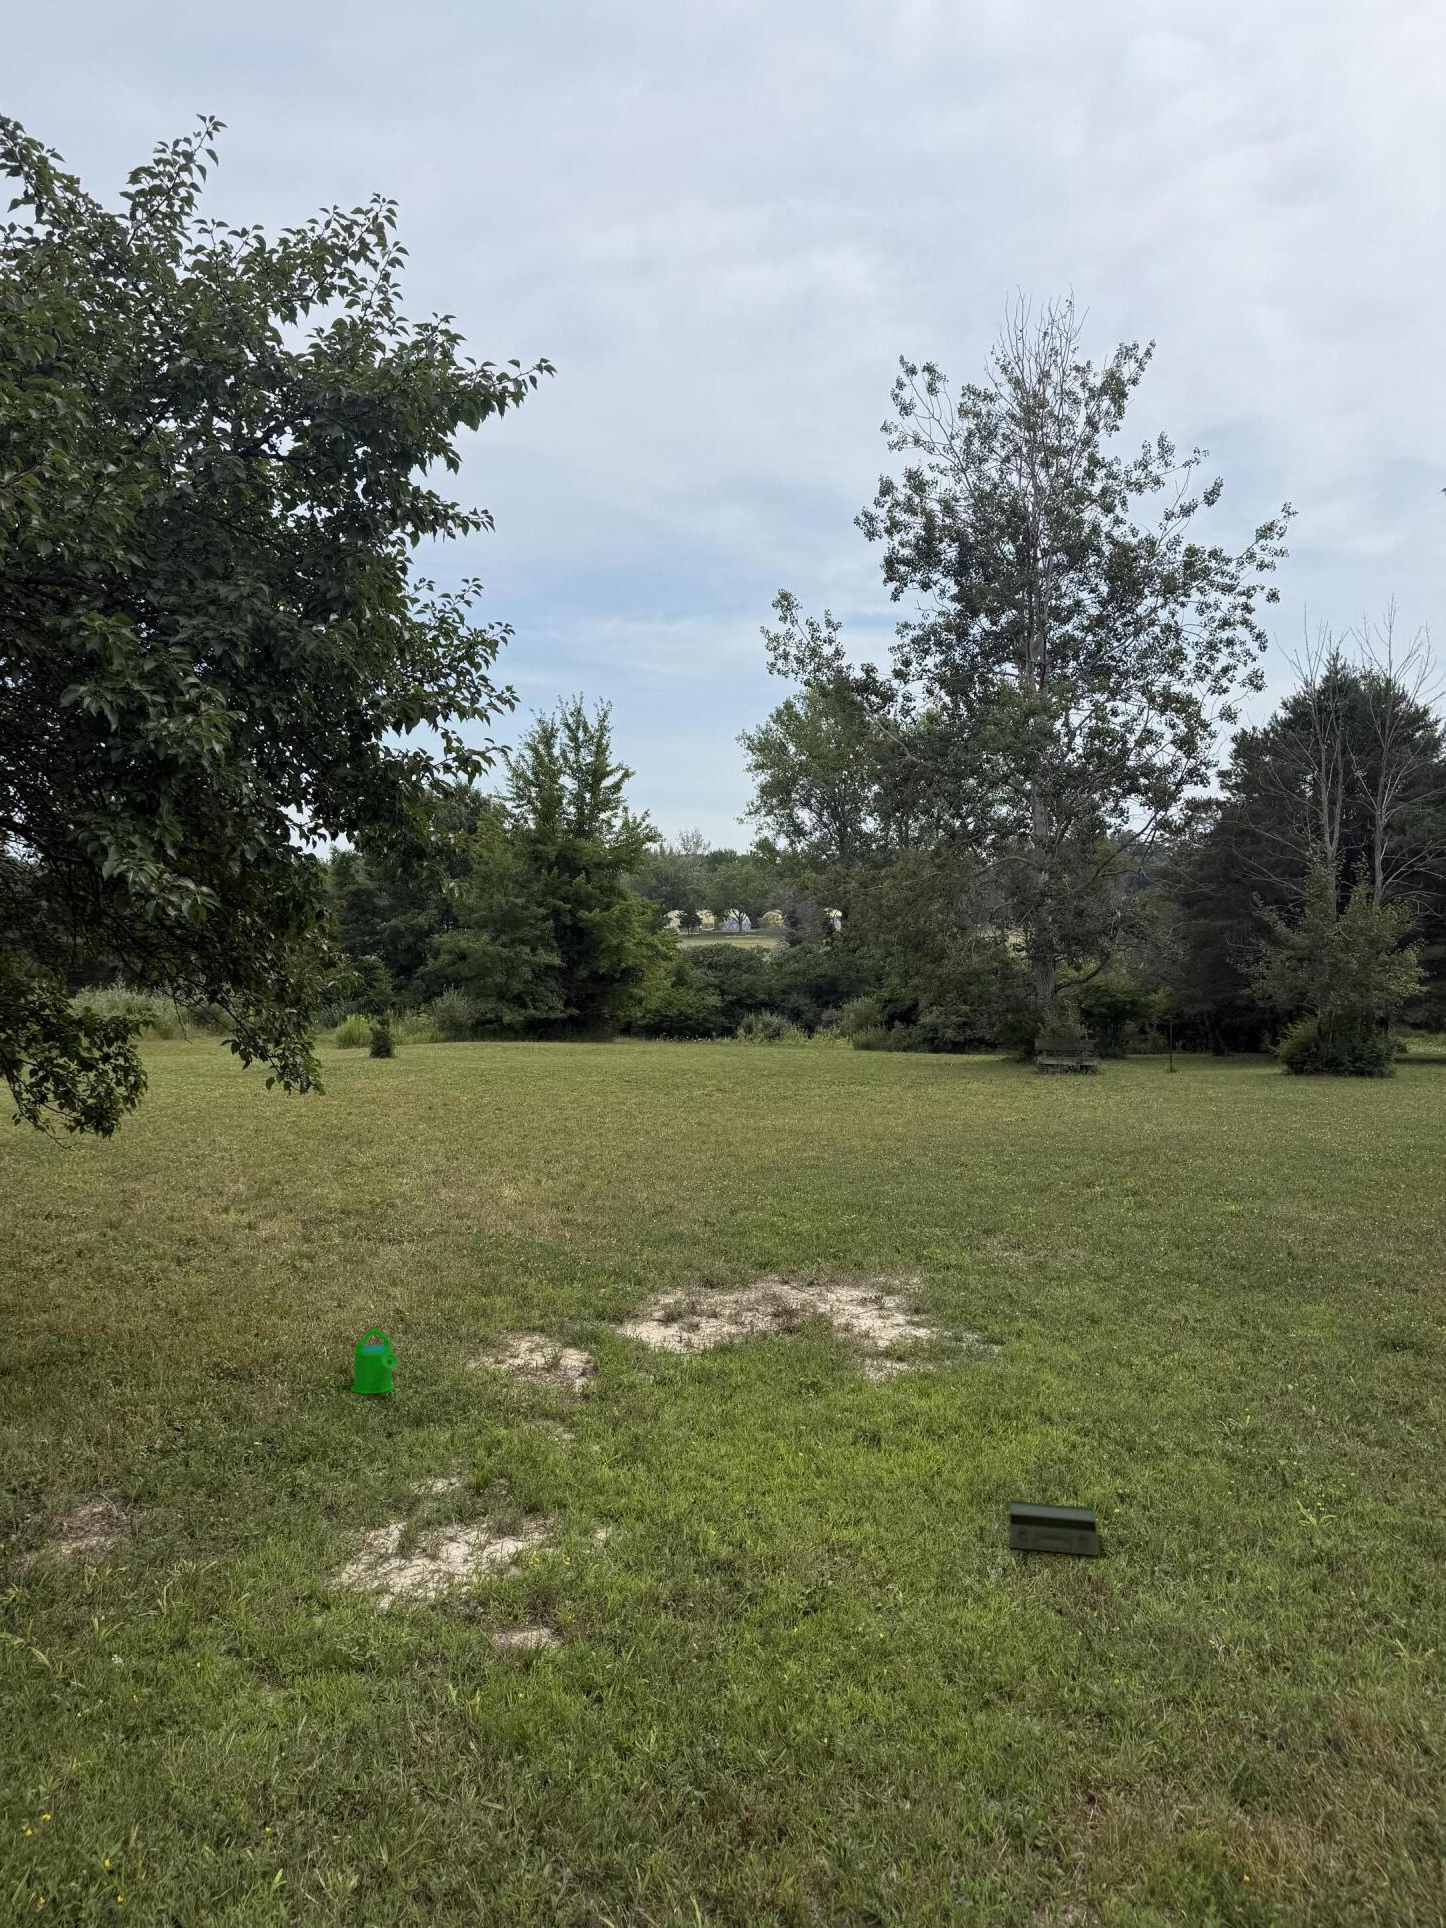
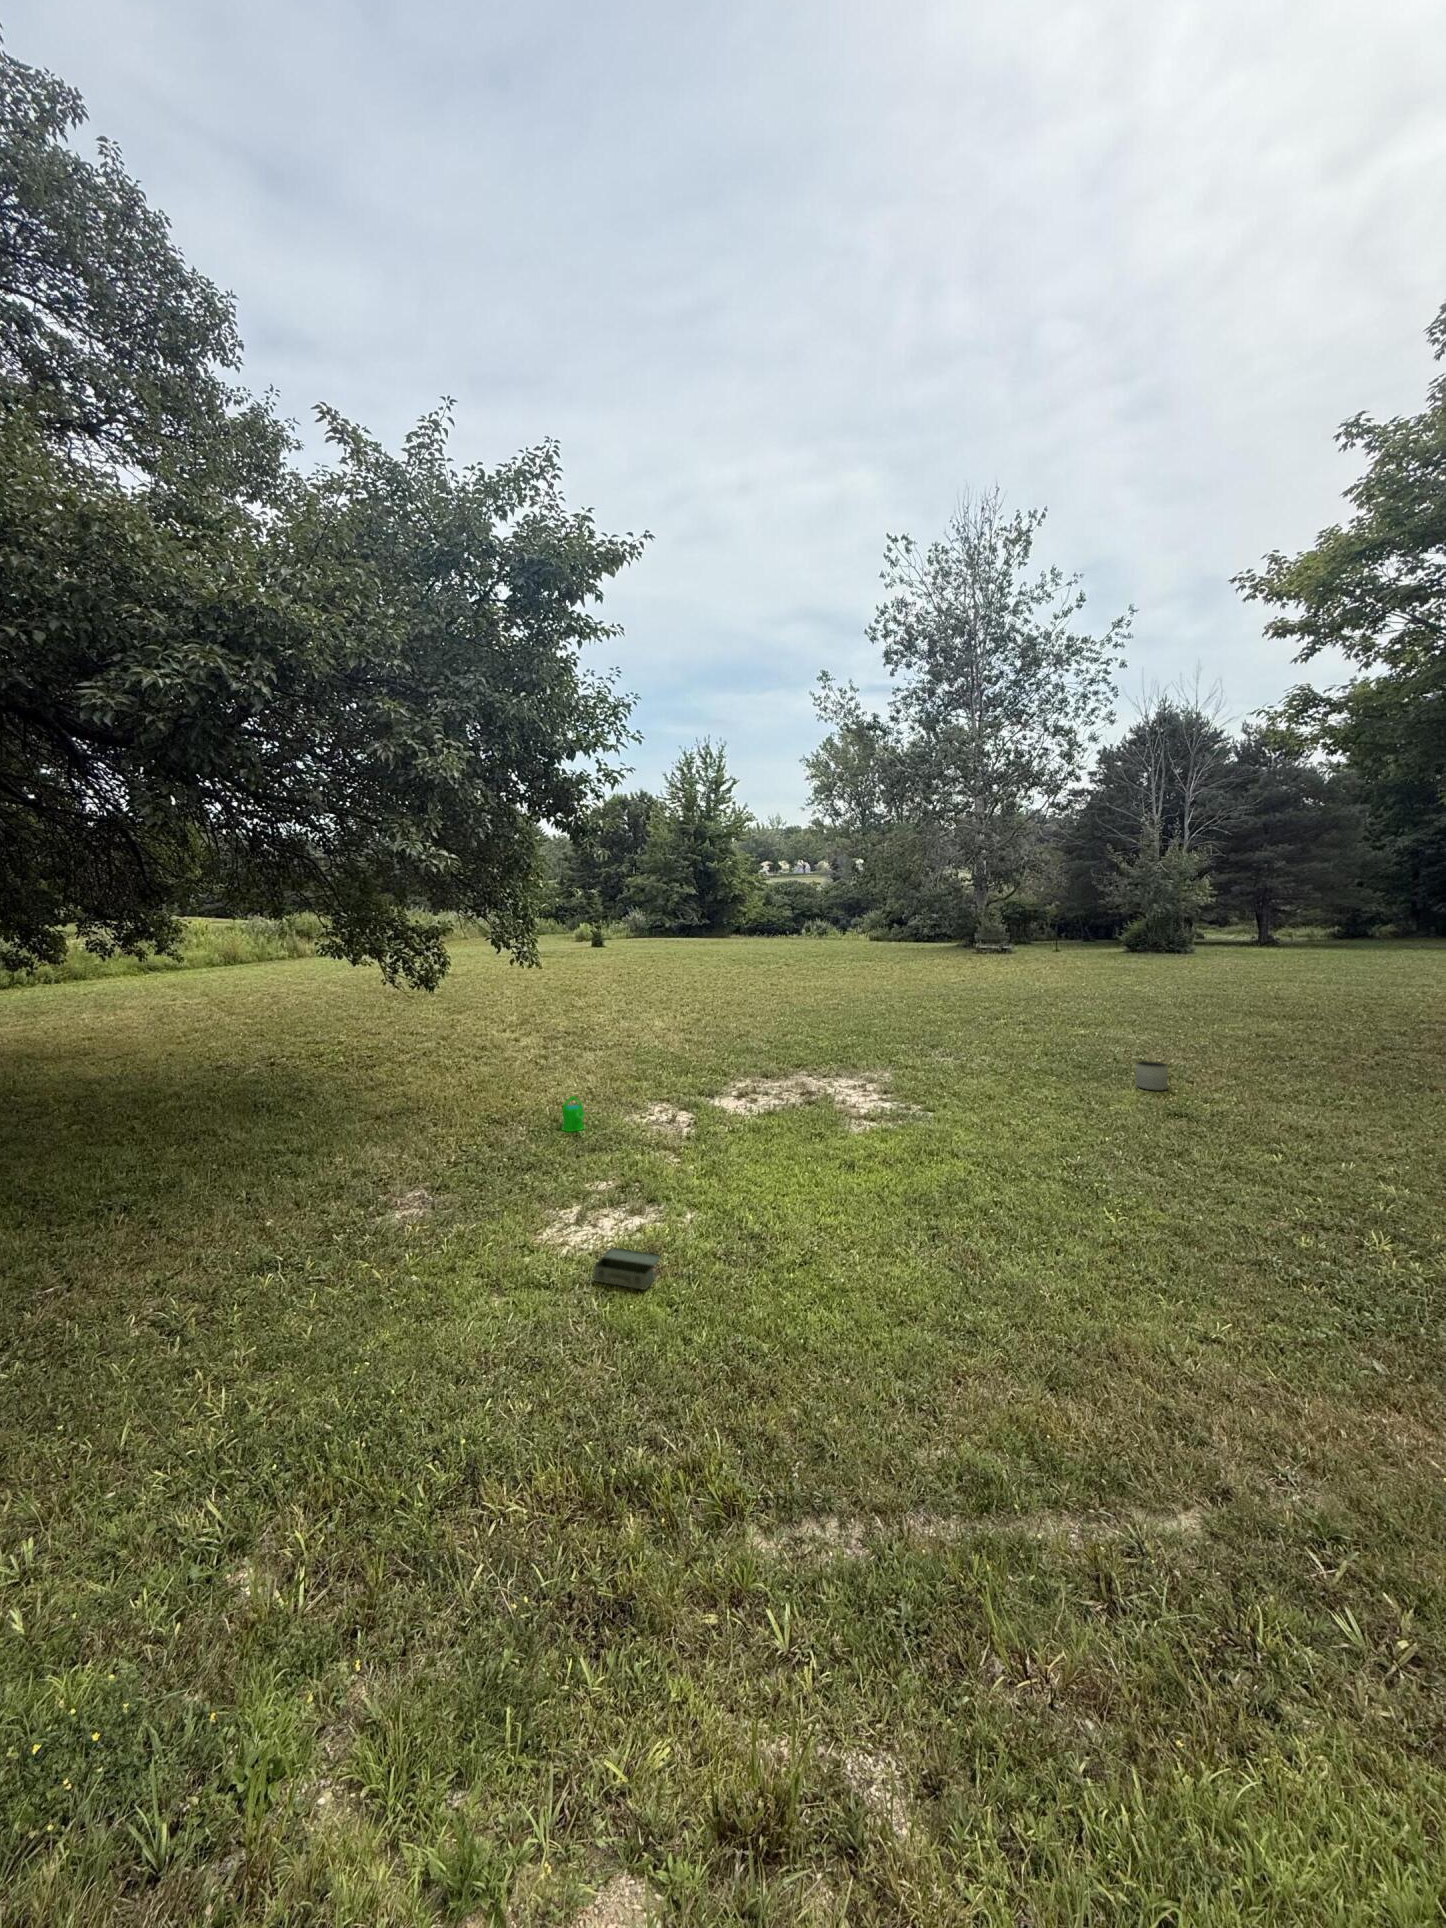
planter: none [1323,1264,1373,1313] -> present [1136,1061,1168,1091]
toolbox: present [1009,1501,1098,1555] -> present [593,1247,662,1290]

